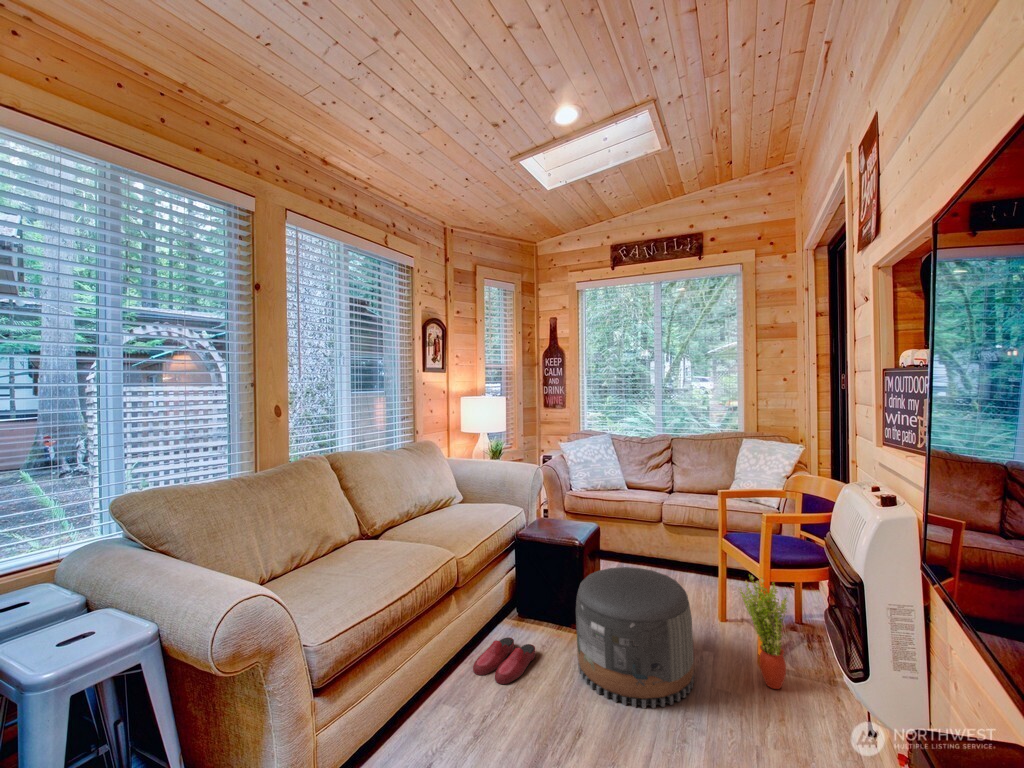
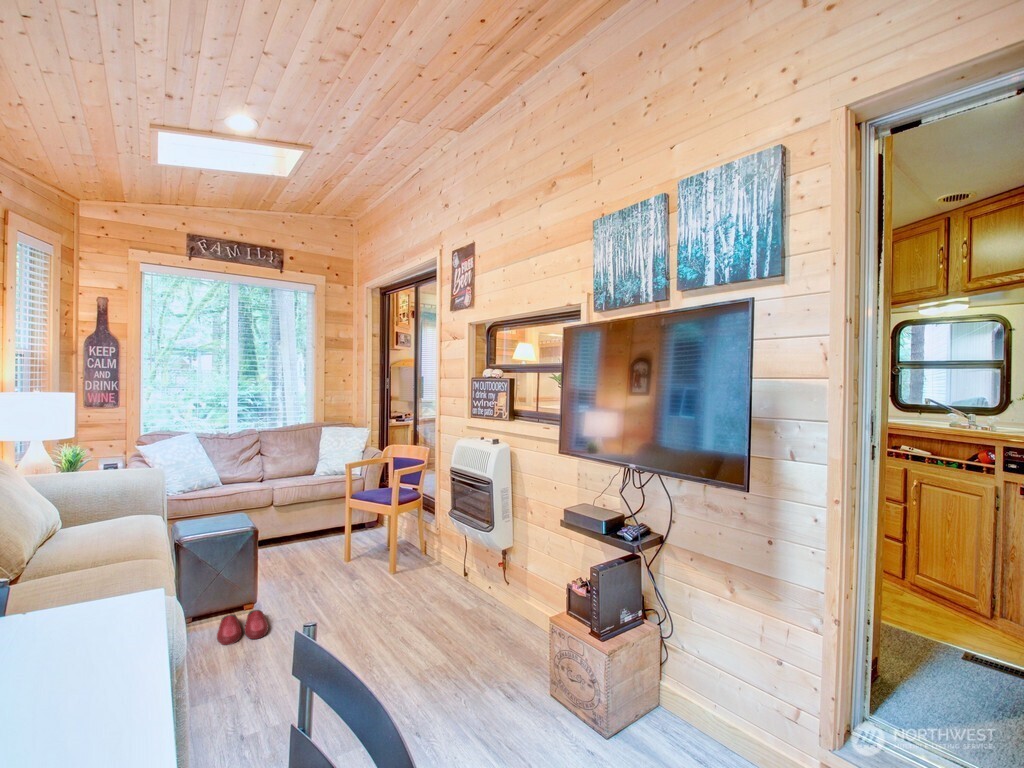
pouf: present [576,567,694,709] -> none [294,522,382,612]
potted plant: present [740,575,788,689] -> none [396,505,425,571]

